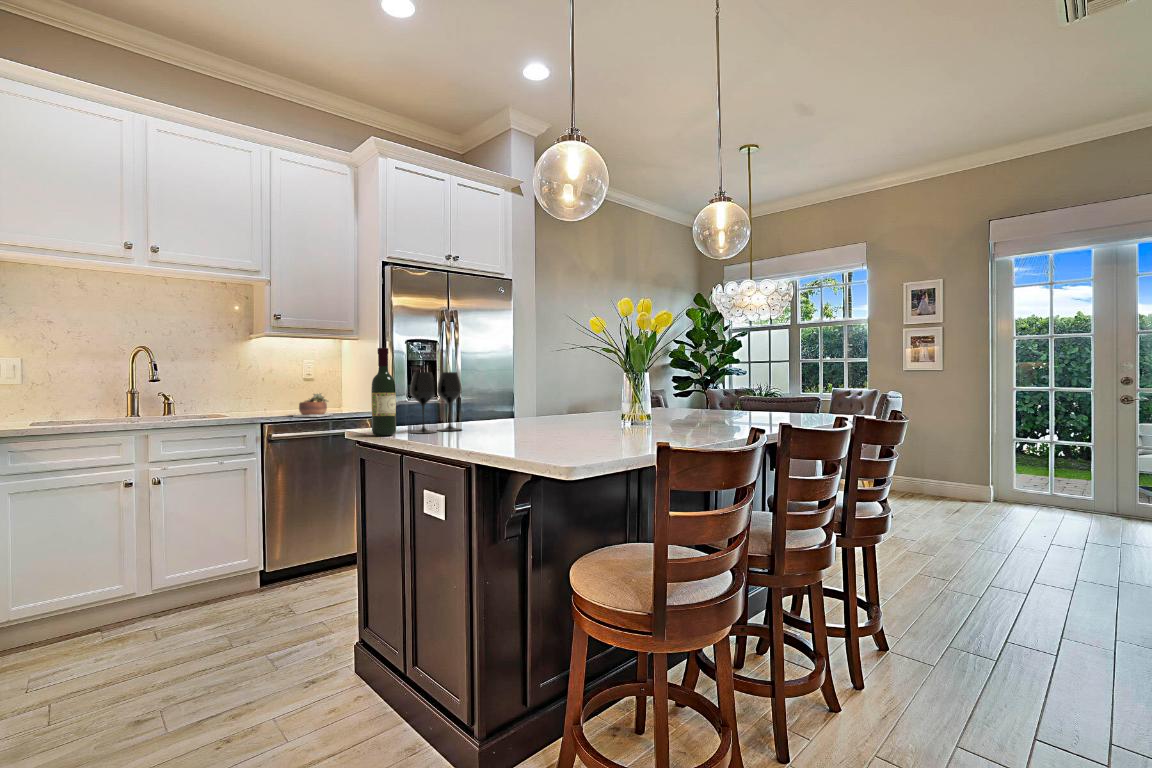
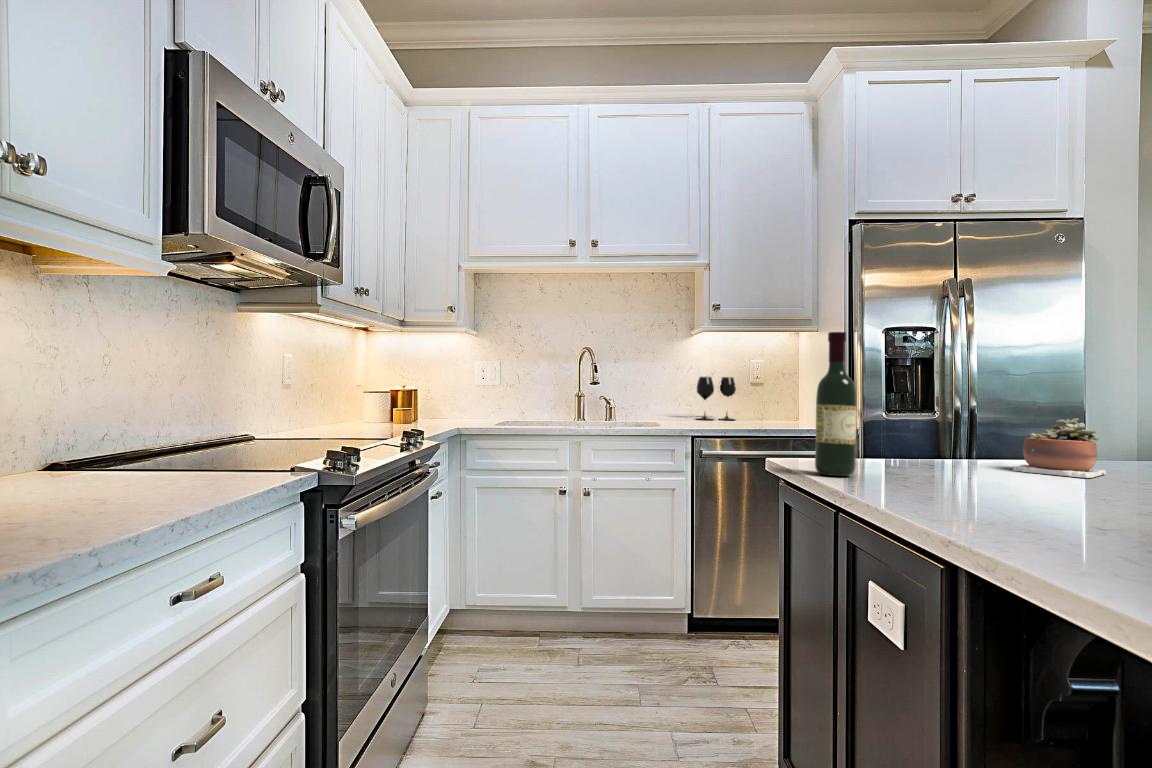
wine glass: present [410,372,461,434] -> present [697,377,736,420]
succulent plant: present [293,393,332,417] -> present [1013,418,1106,478]

